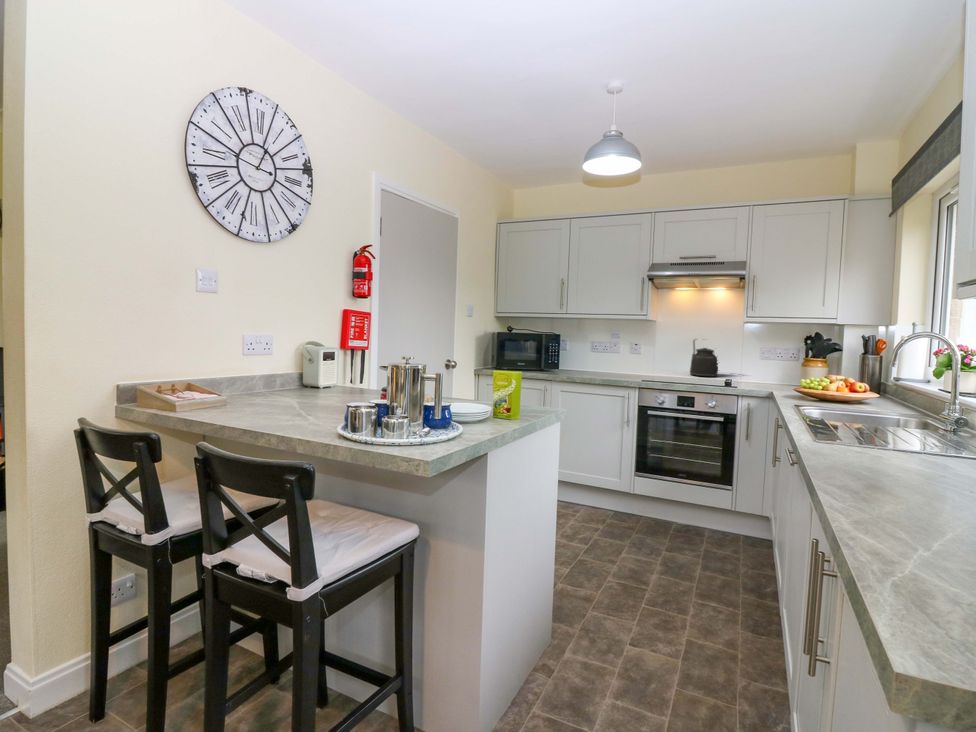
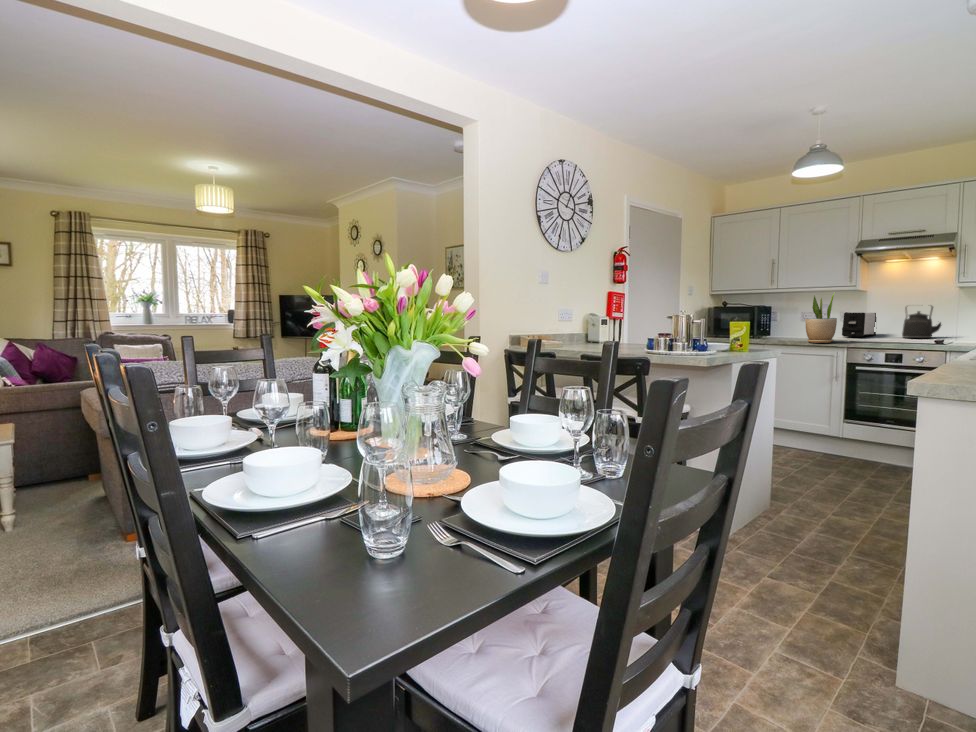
potted plant: none [595,321,628,382] -> present [805,294,837,343]
toaster: none [632,344,665,373] -> present [842,313,876,337]

